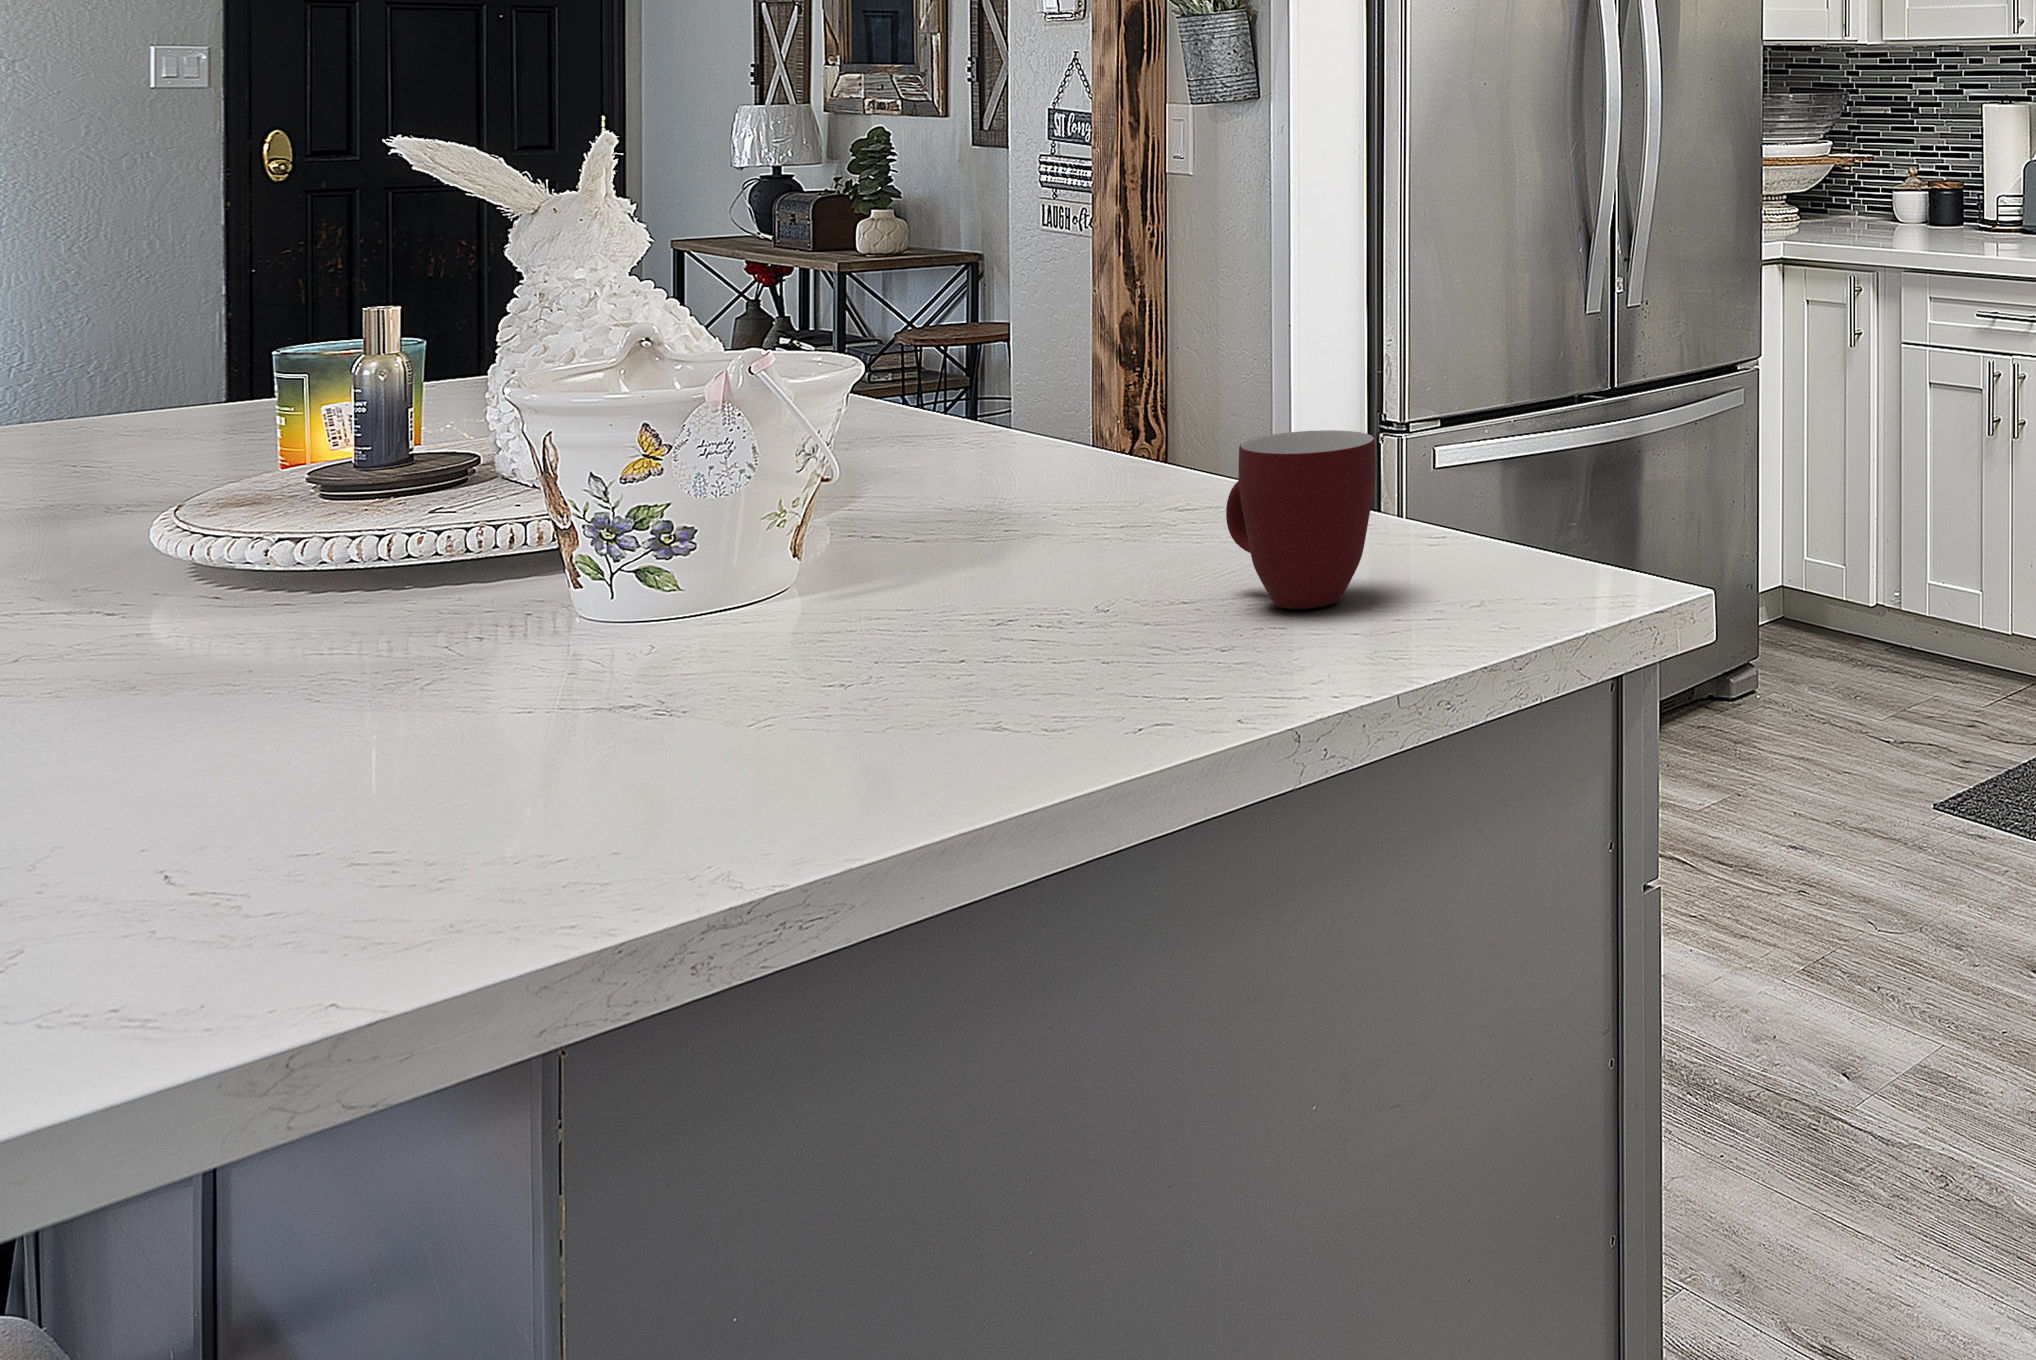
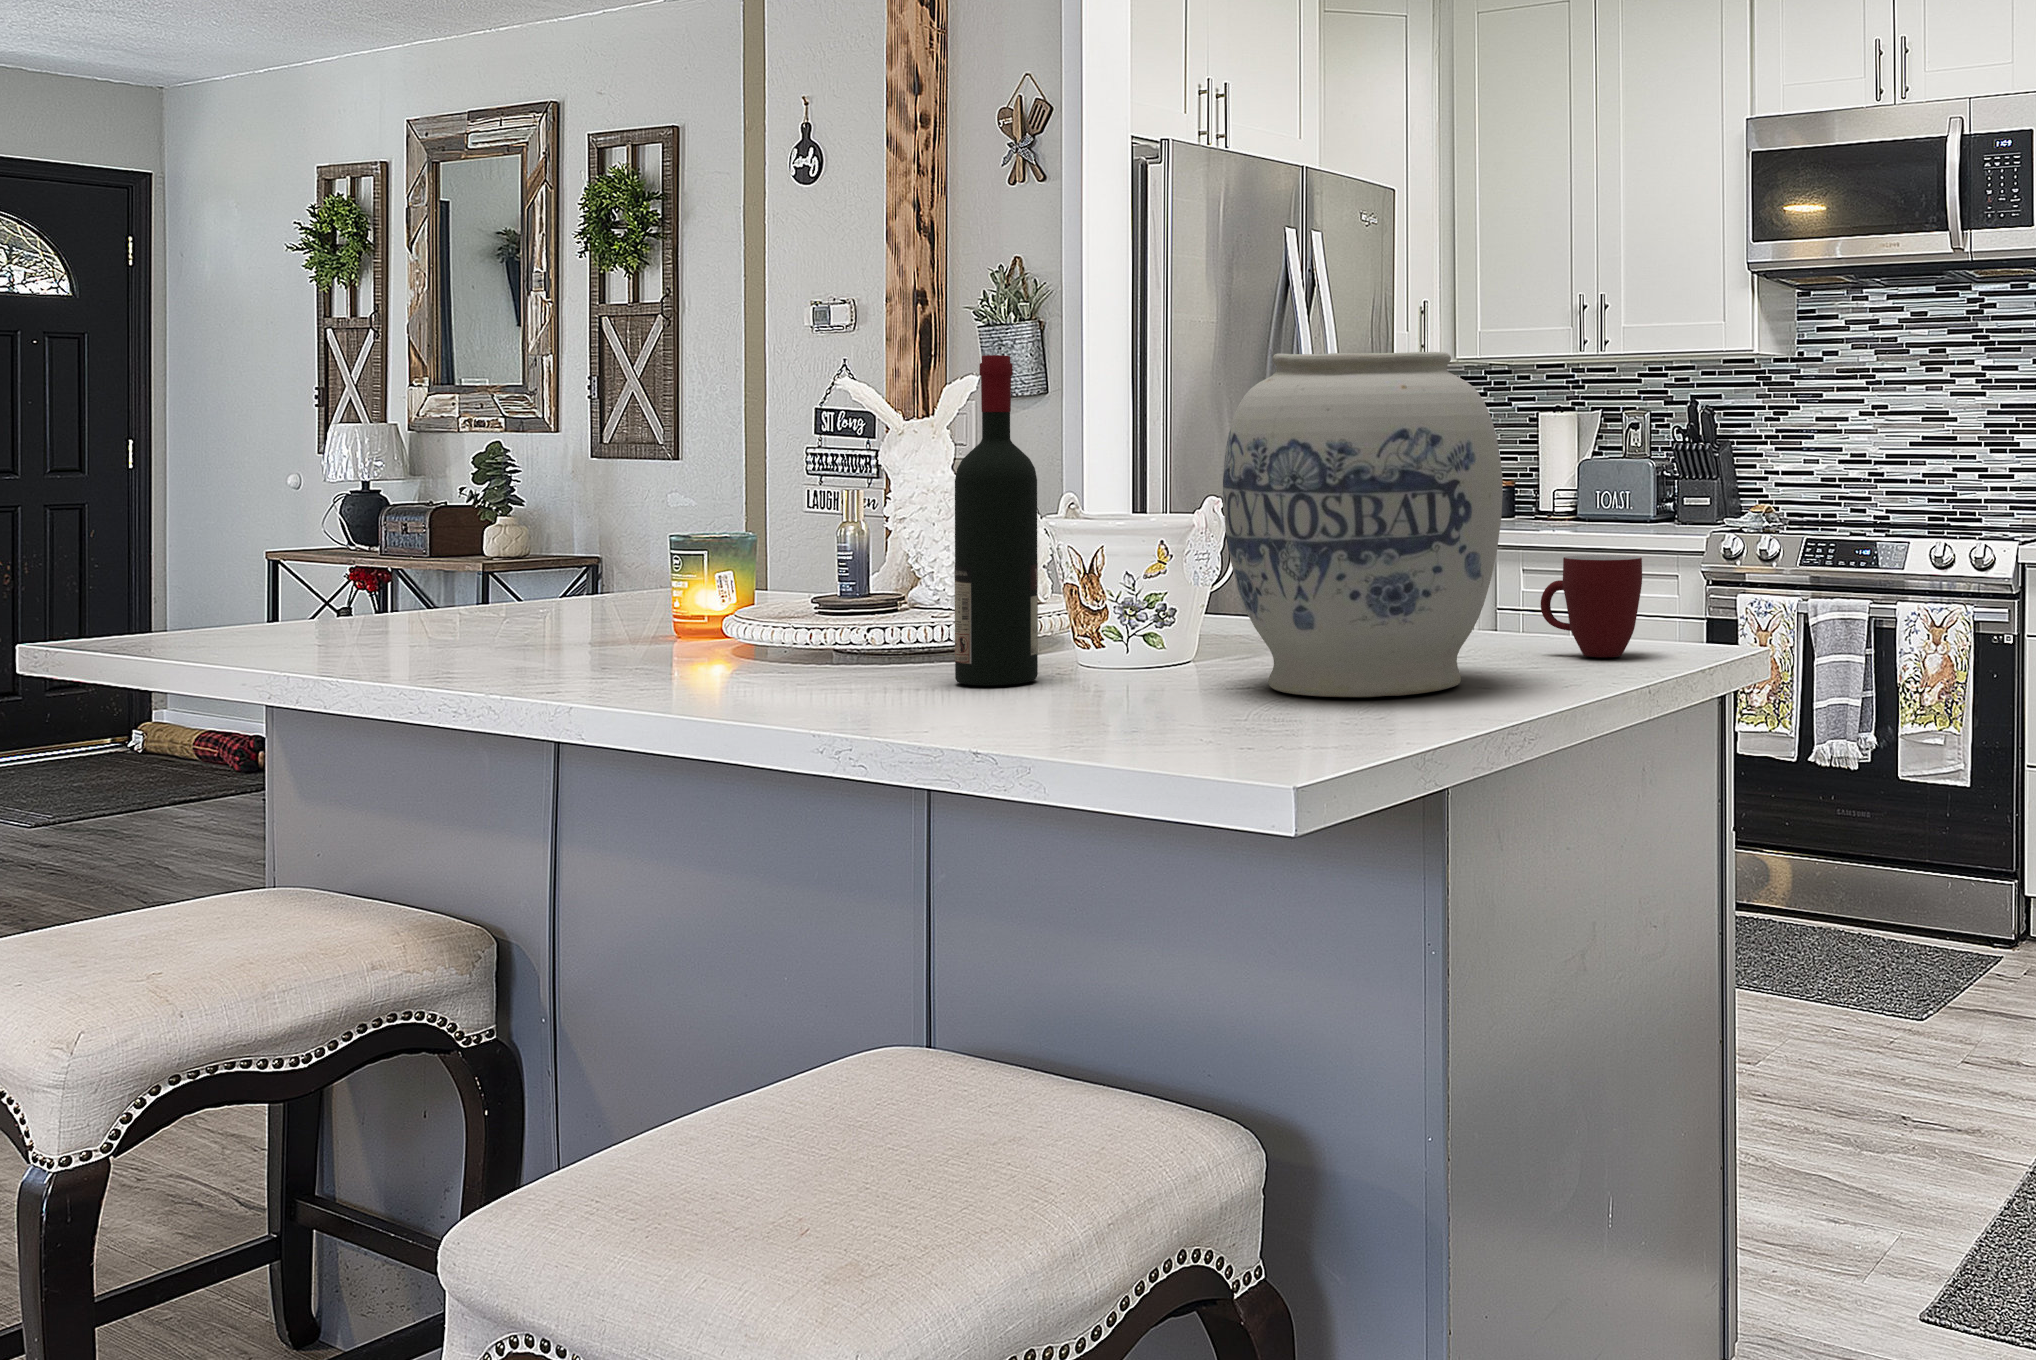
wine bottle: none [128,125,306,666] -> present [955,355,1038,686]
vase: none [402,128,969,749] -> present [1223,352,1503,697]

